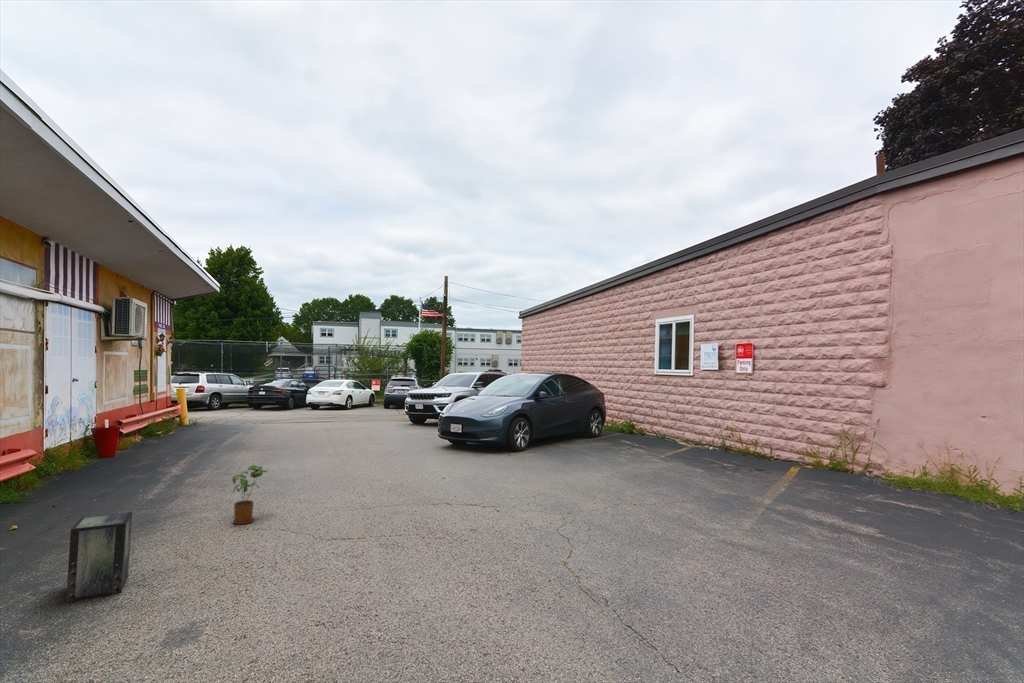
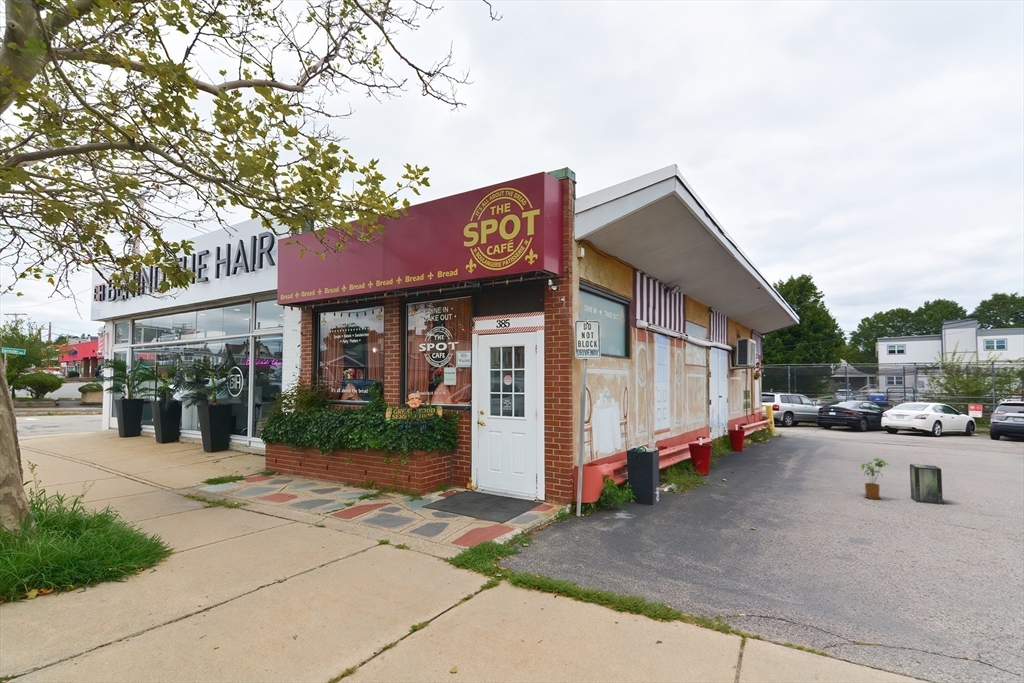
storage box: present [66,512,132,602] -> present [910,464,943,504]

